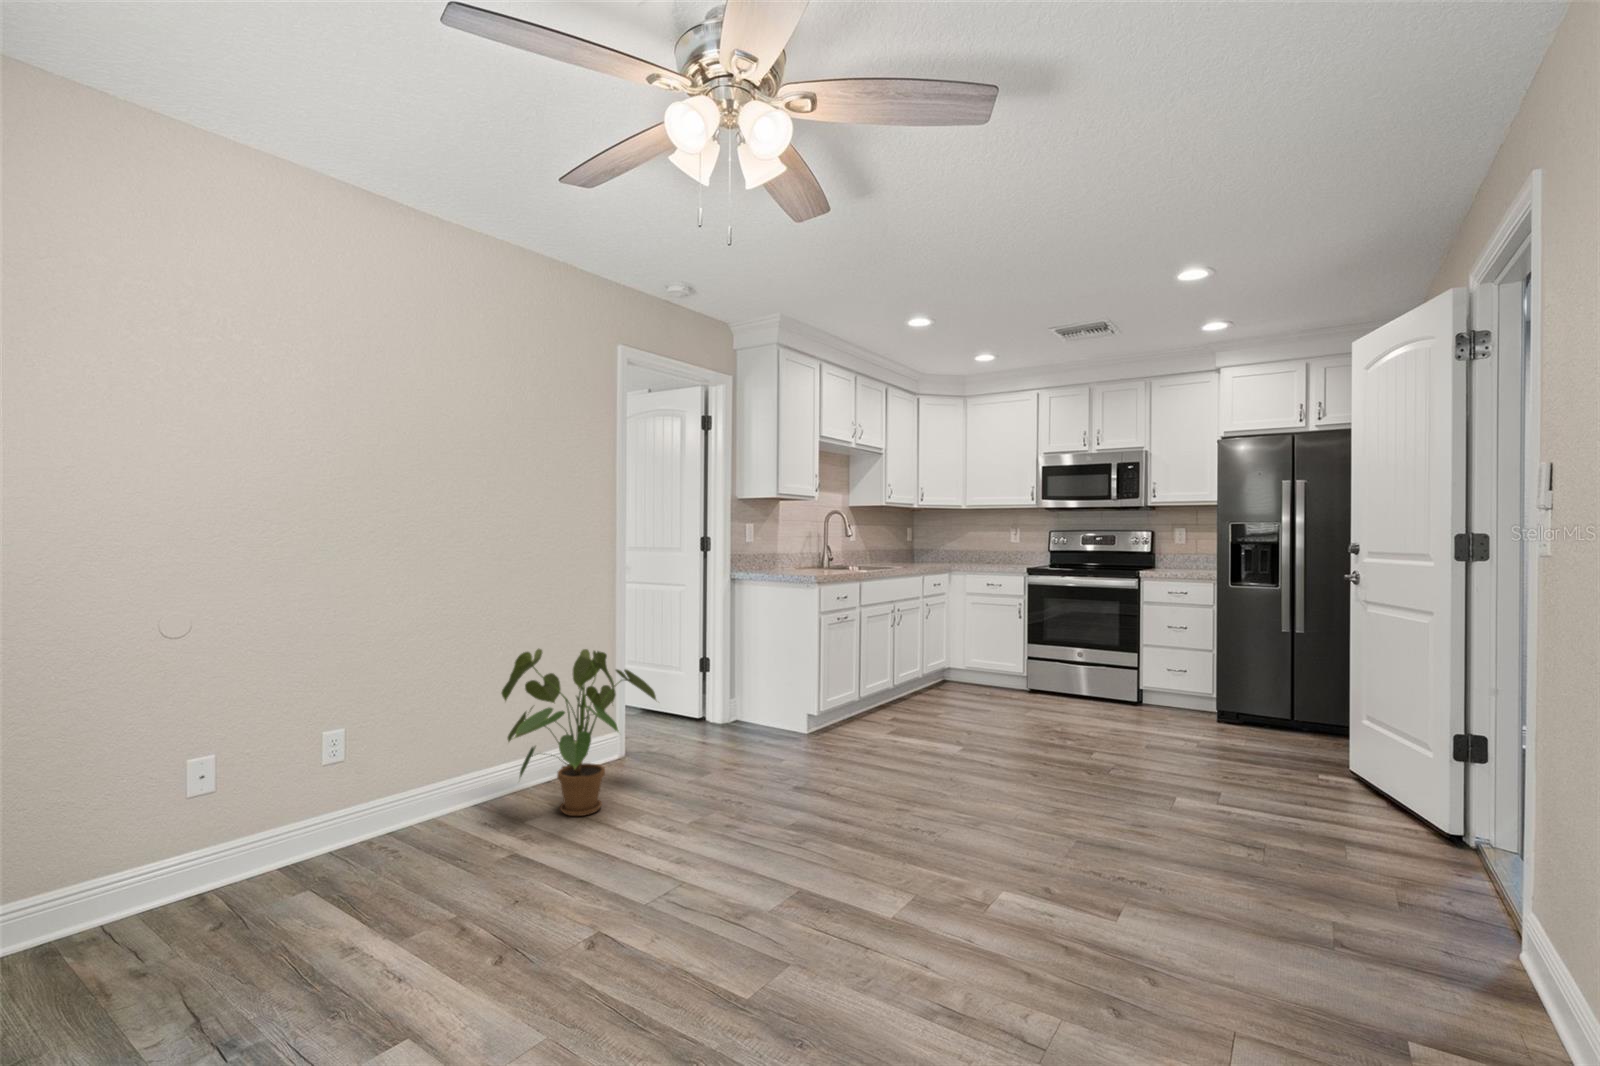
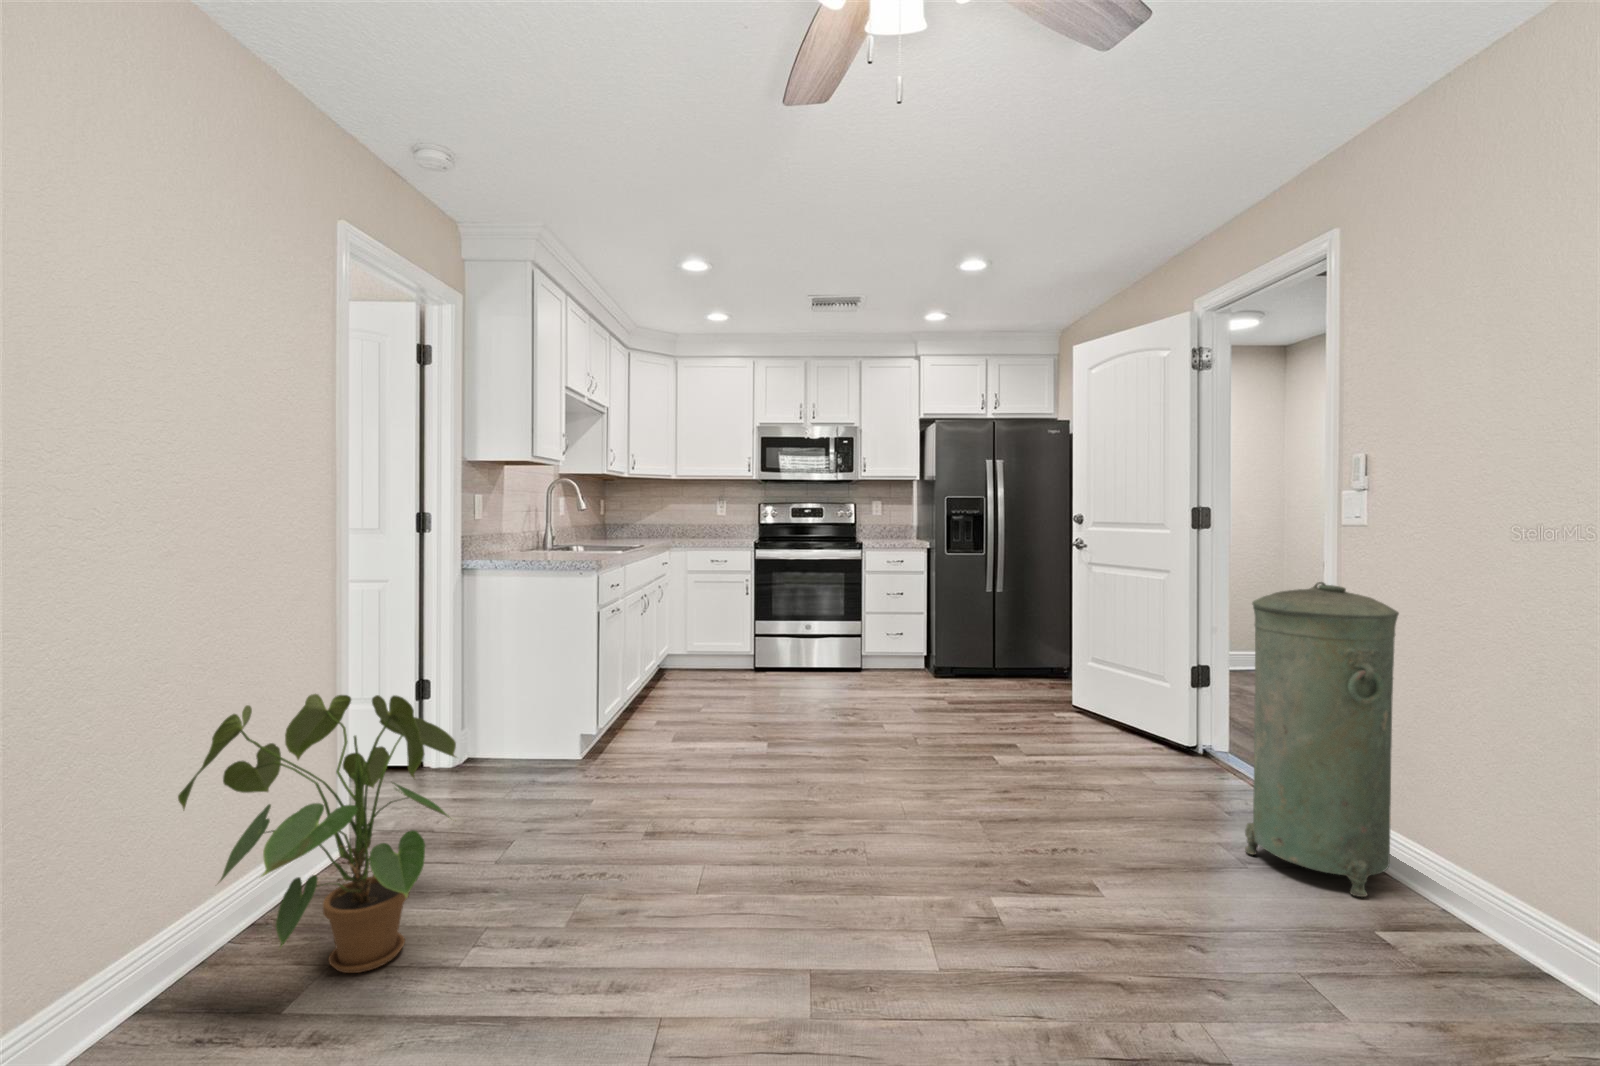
trash can: none [1349,626,1543,1016] -> present [1245,582,1399,897]

